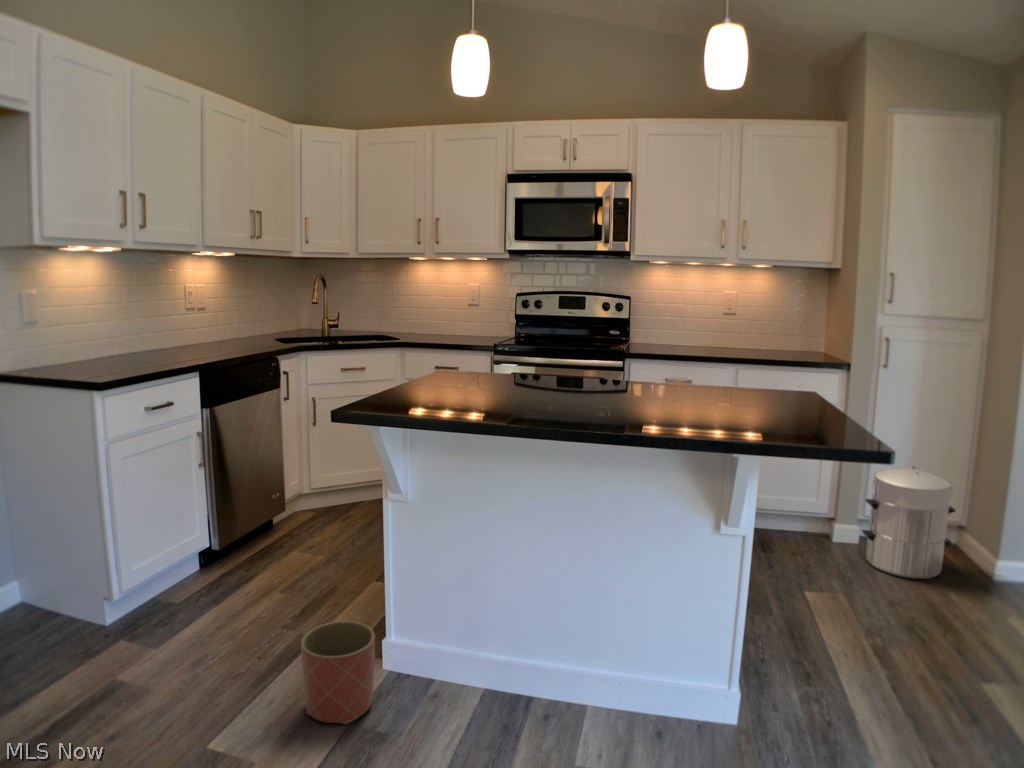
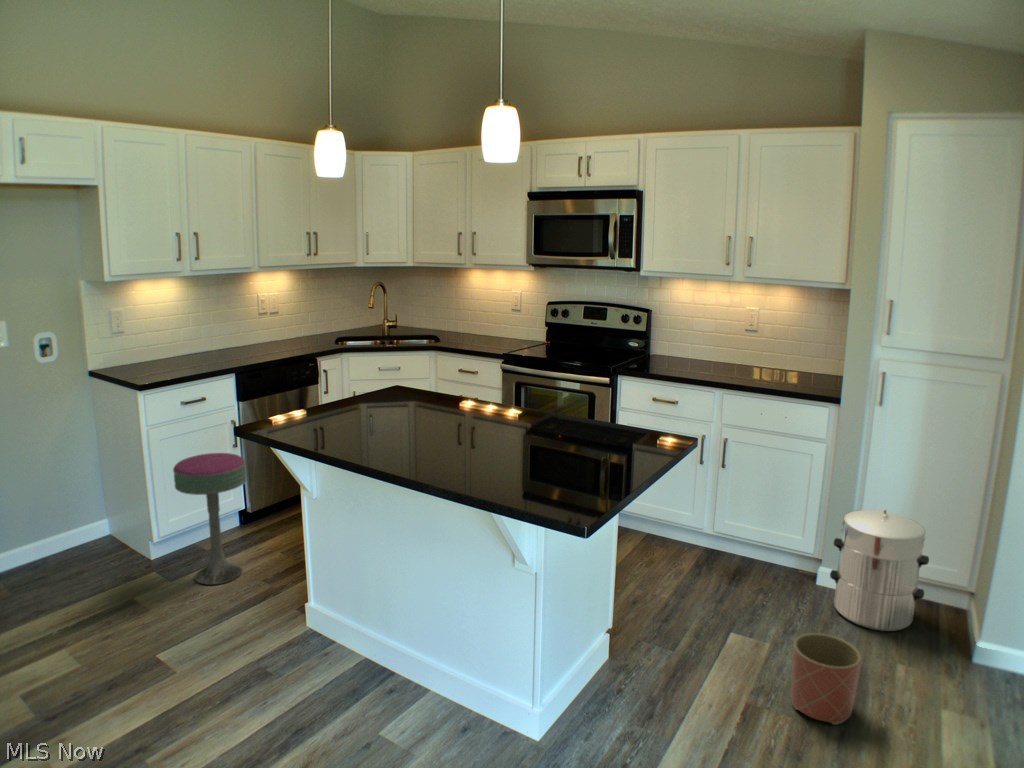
bar stool: none [163,469,257,640] -> present [173,453,246,585]
planter: present [301,621,375,724] -> present [791,633,861,725]

